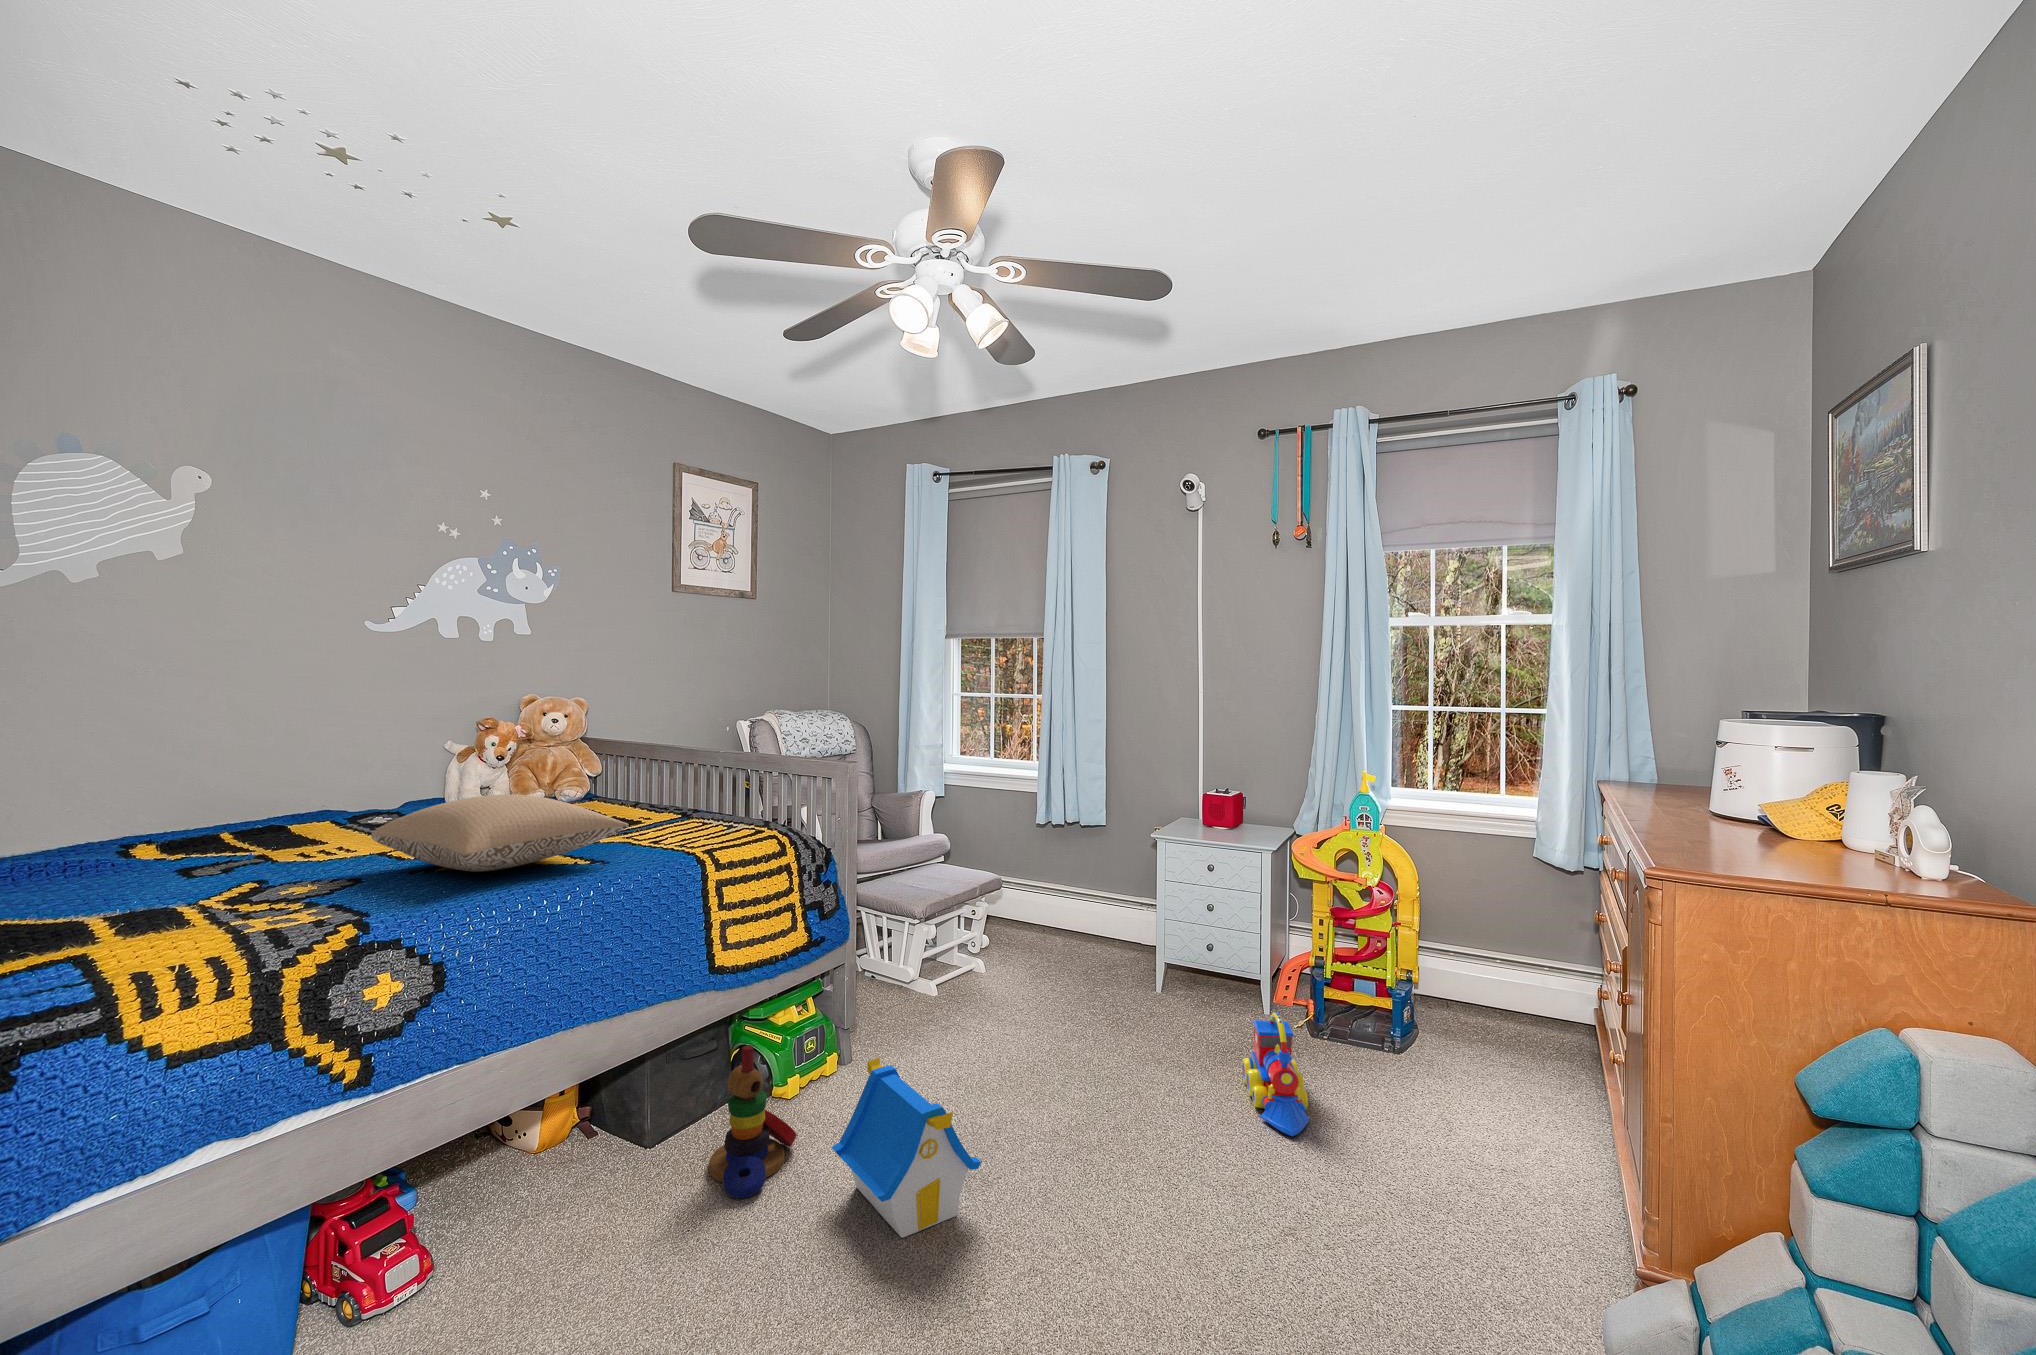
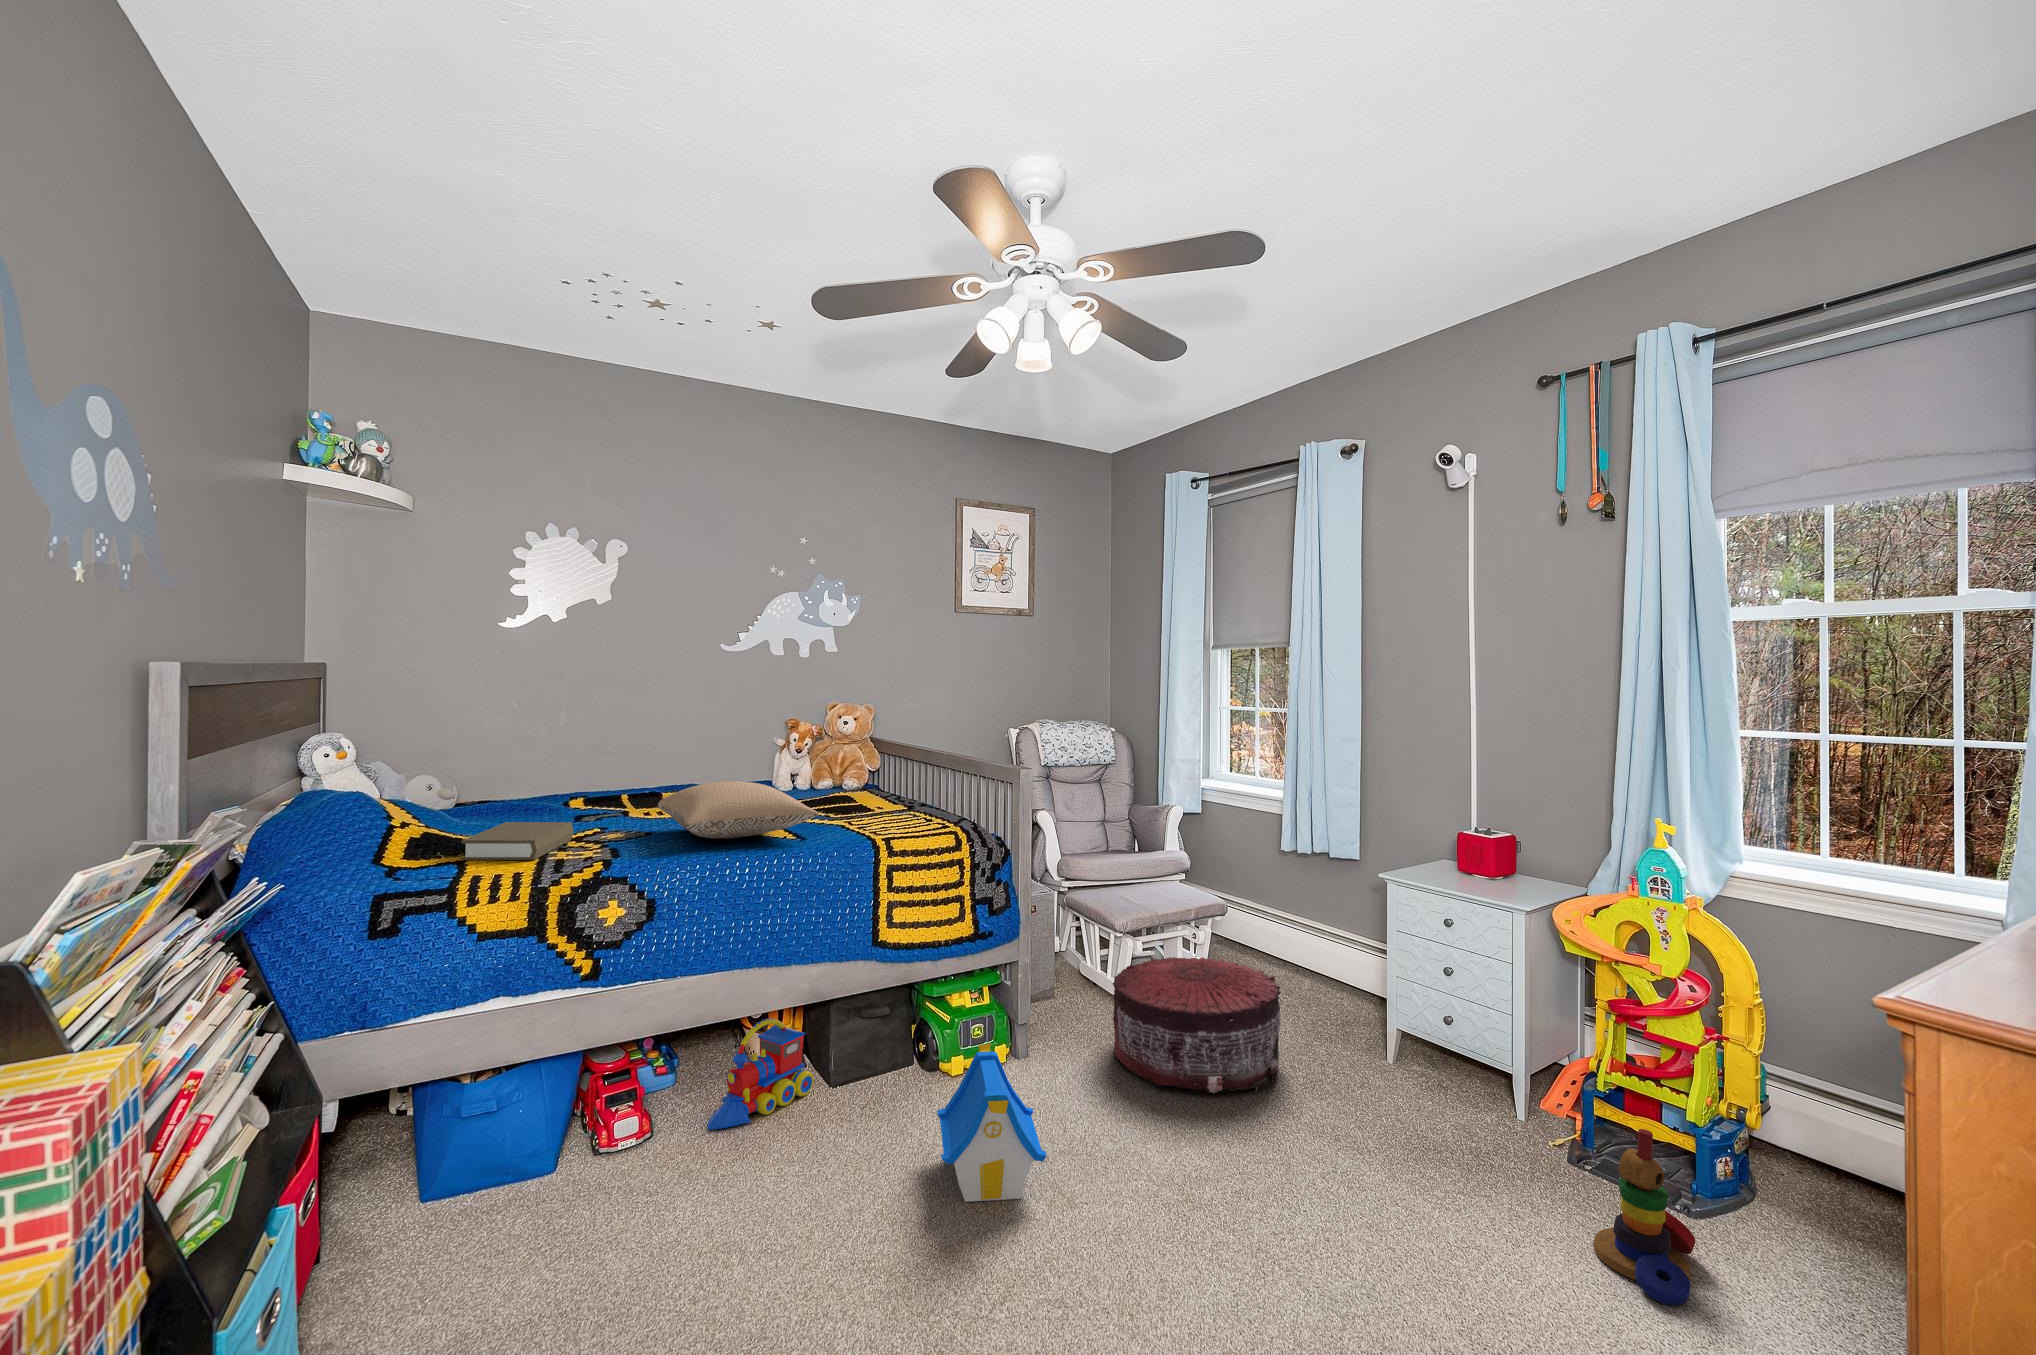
book: none [80,872,253,950] -> present [461,822,573,860]
pouf: none [936,929,1105,1065] -> present [1113,957,1281,1093]
toy train: present [1242,1012,1310,1136] -> present [708,1018,814,1130]
stacking toy: present [709,1045,797,1198] -> present [1594,1129,1696,1305]

